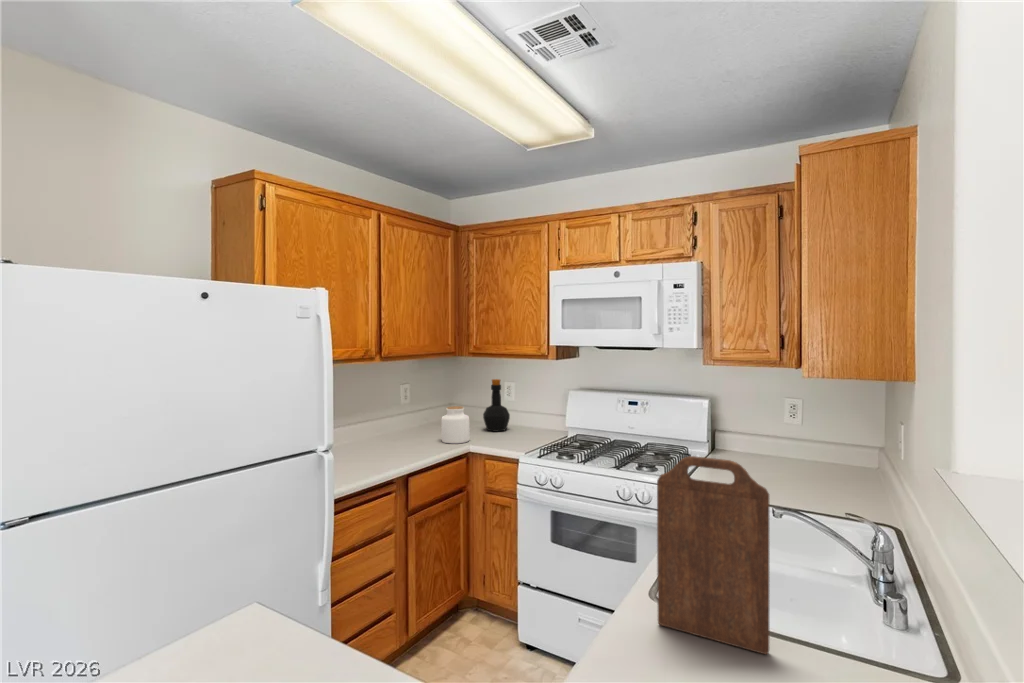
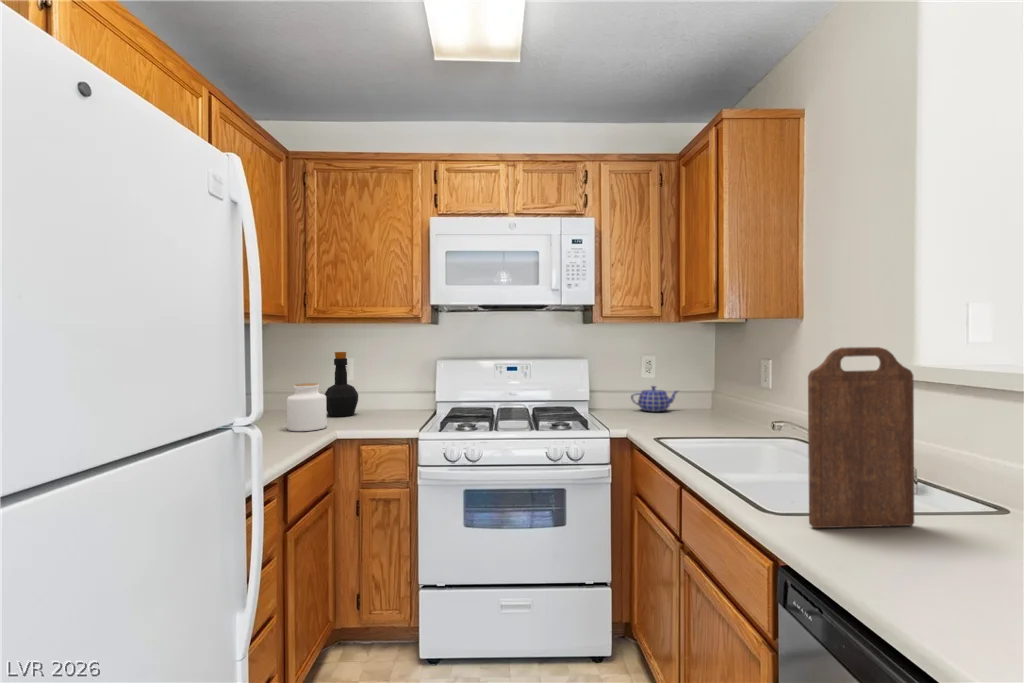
teapot: none [757,433,820,462] -> present [631,386,679,412]

